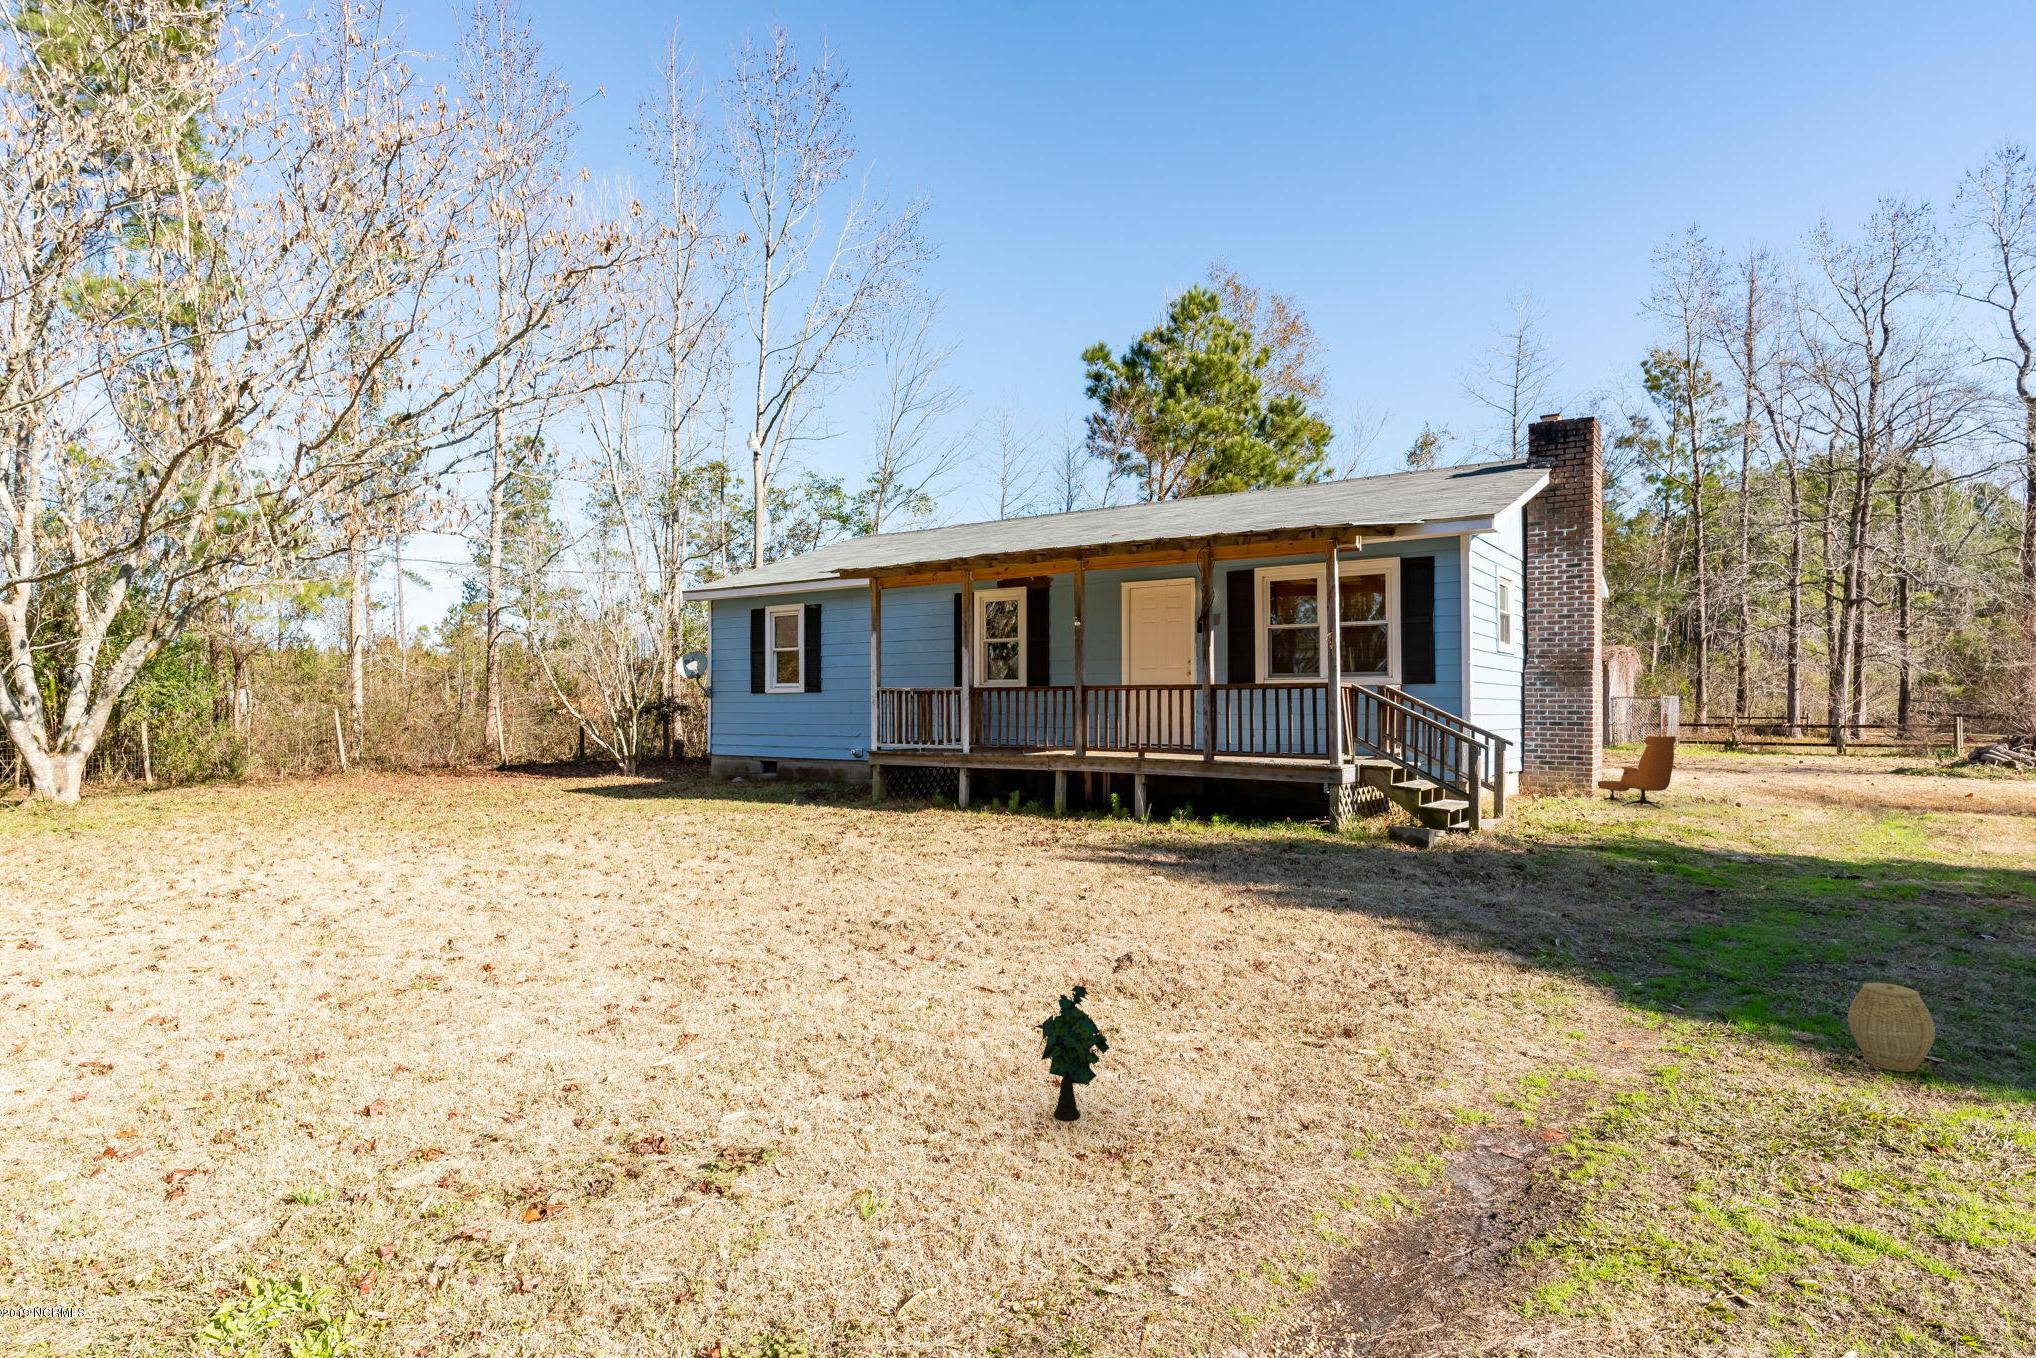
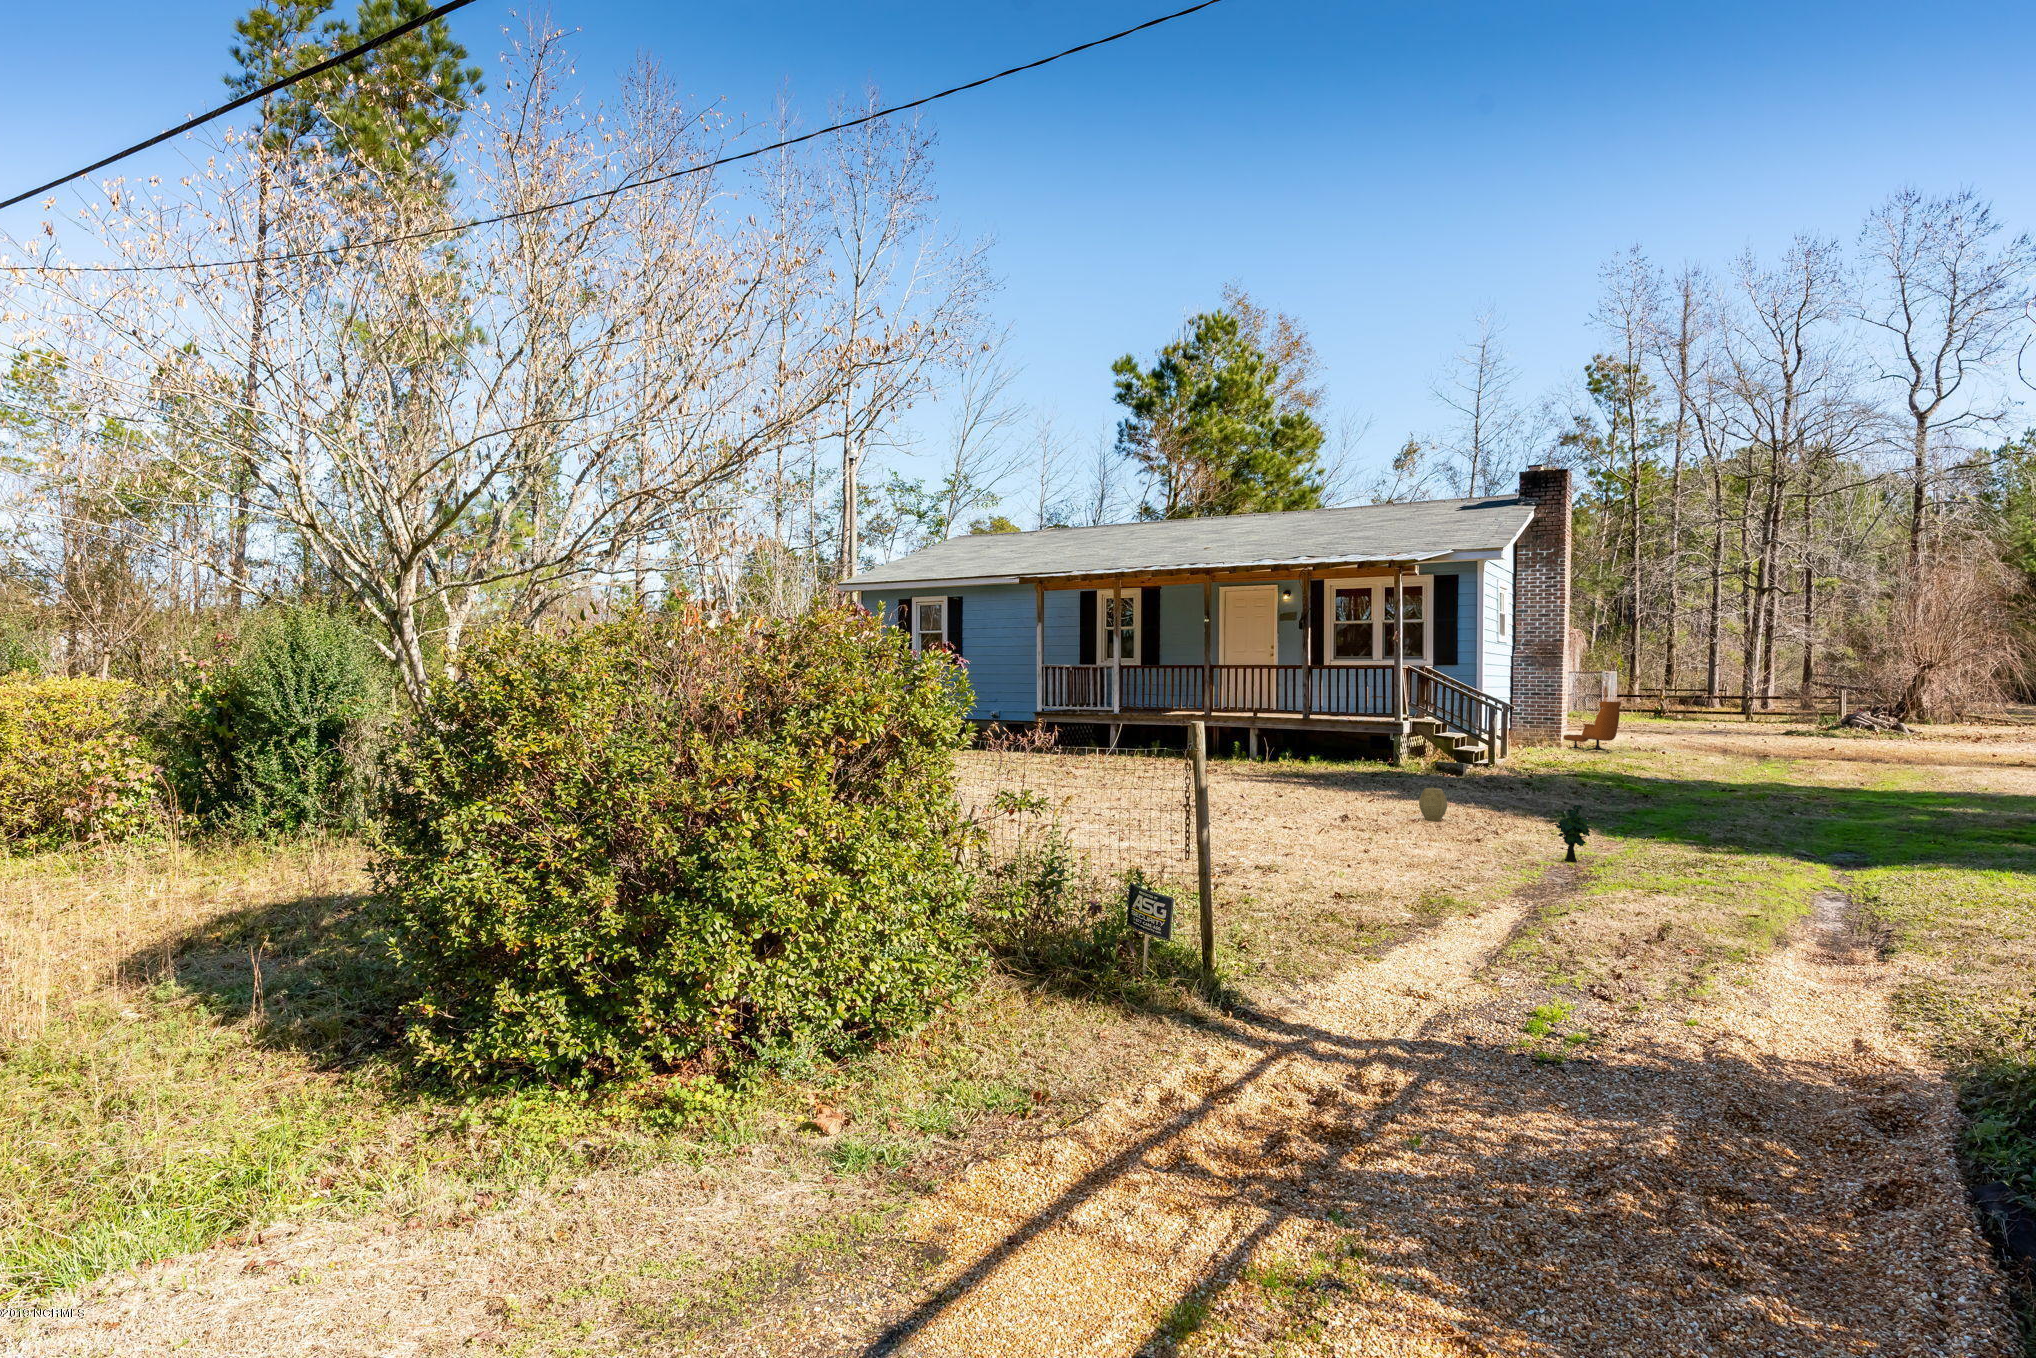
woven basket: present [1848,983,1935,1072] -> present [1419,787,1447,821]
decorative plant: present [1035,986,1110,1121] -> present [1553,805,1590,862]

